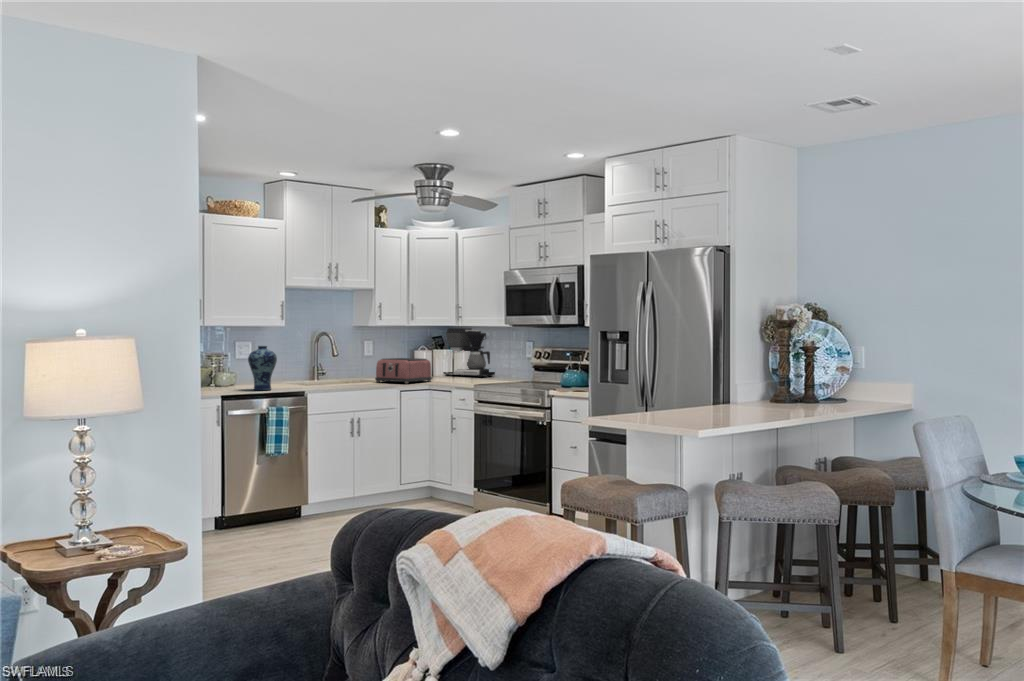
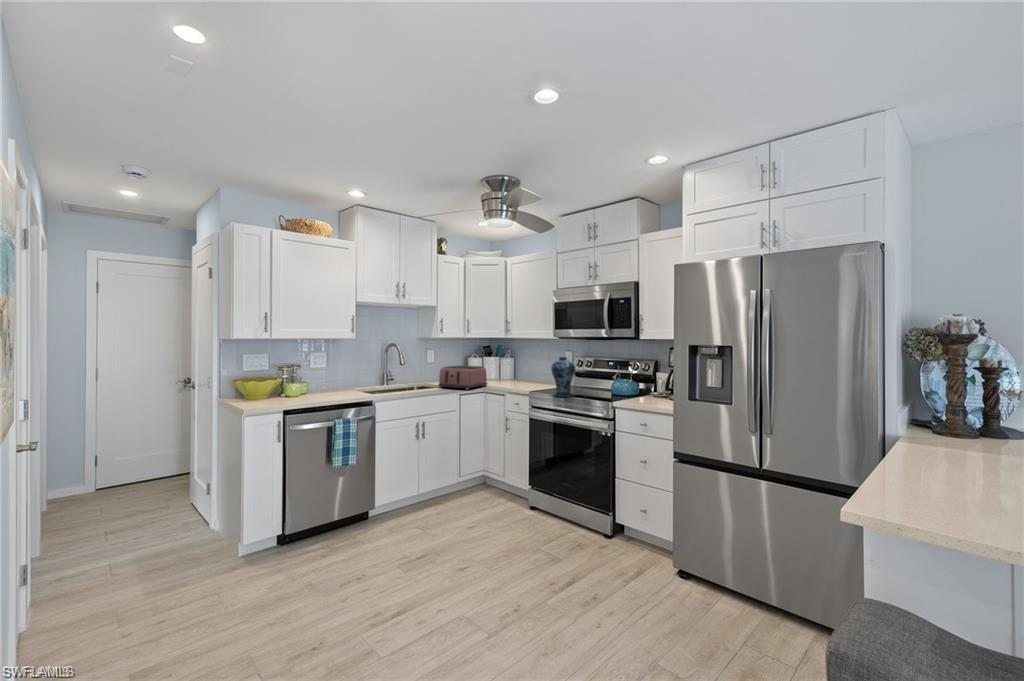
coffee maker: present [443,328,495,377] -> none [492,340,534,380]
vase: present [248,346,277,390] -> present [551,357,575,397]

